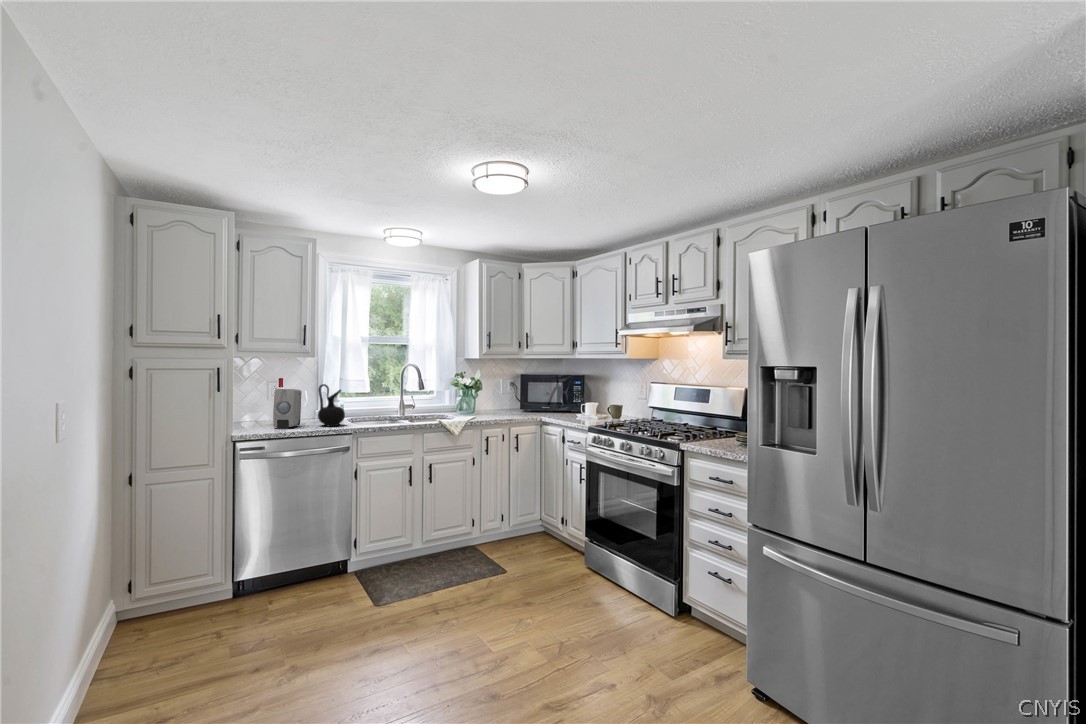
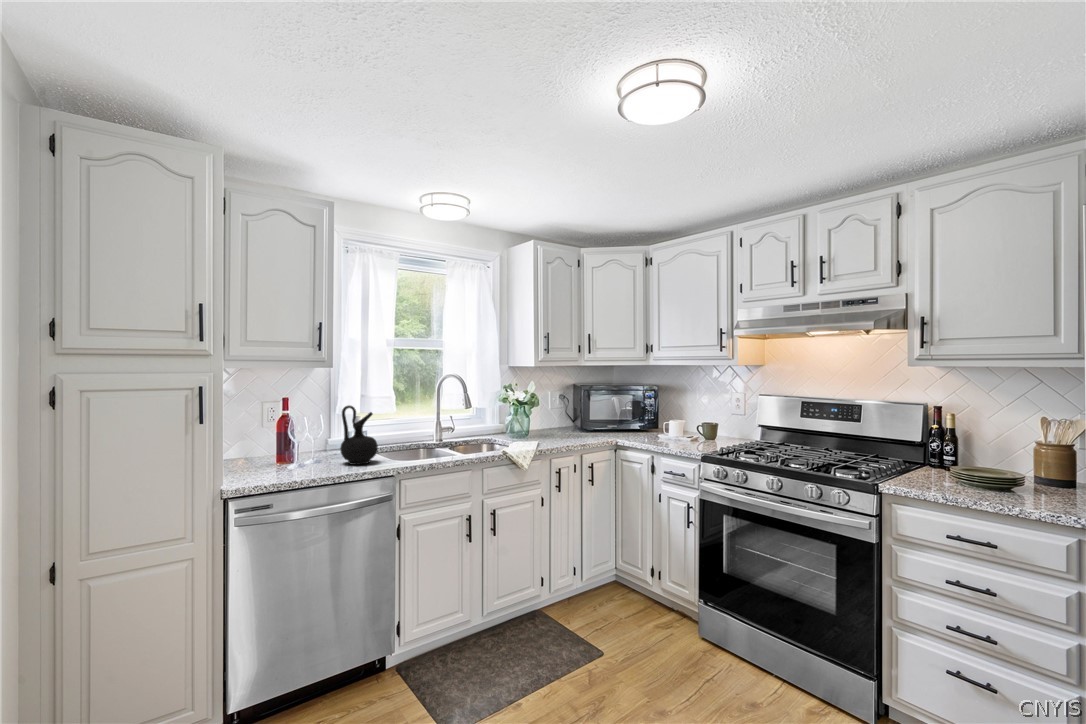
soap dispenser: present [273,389,301,429] -> none [280,414,317,473]

